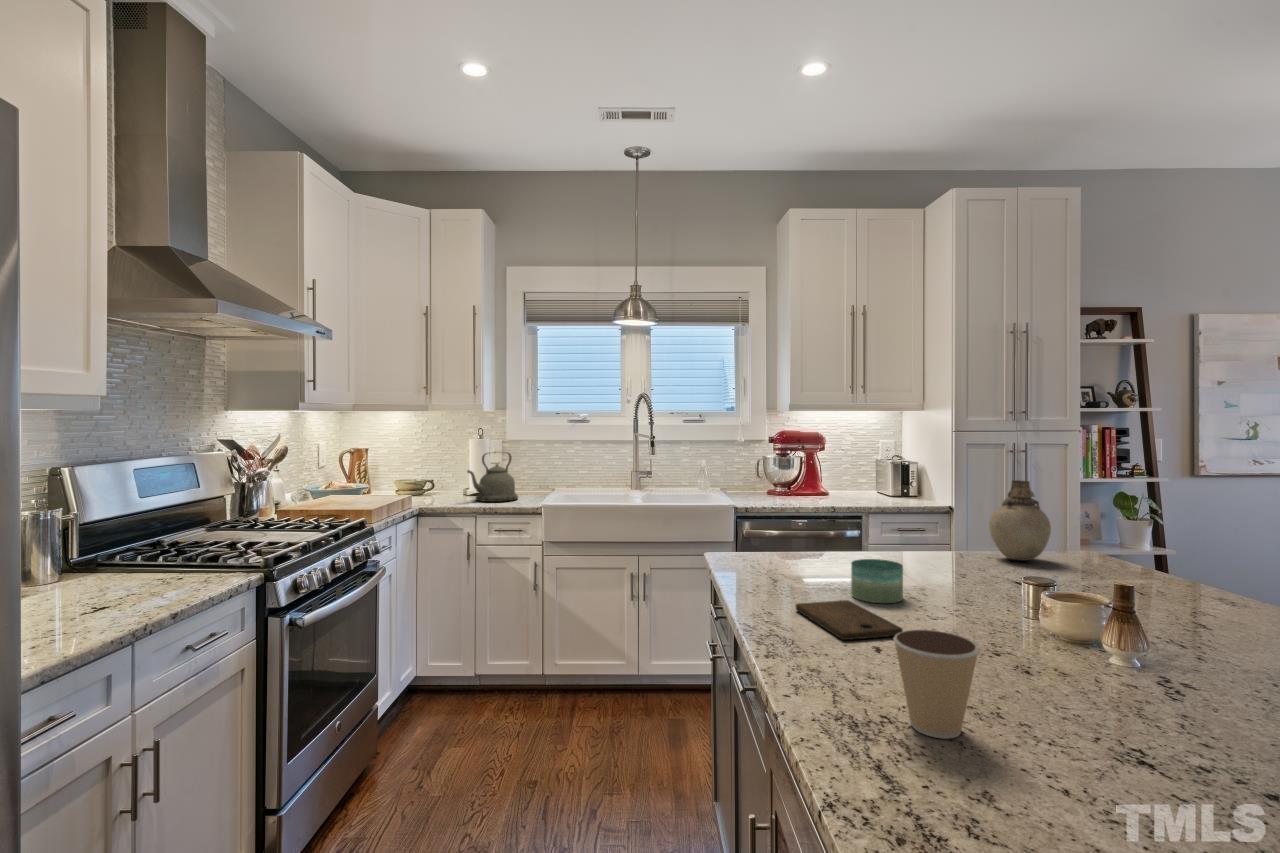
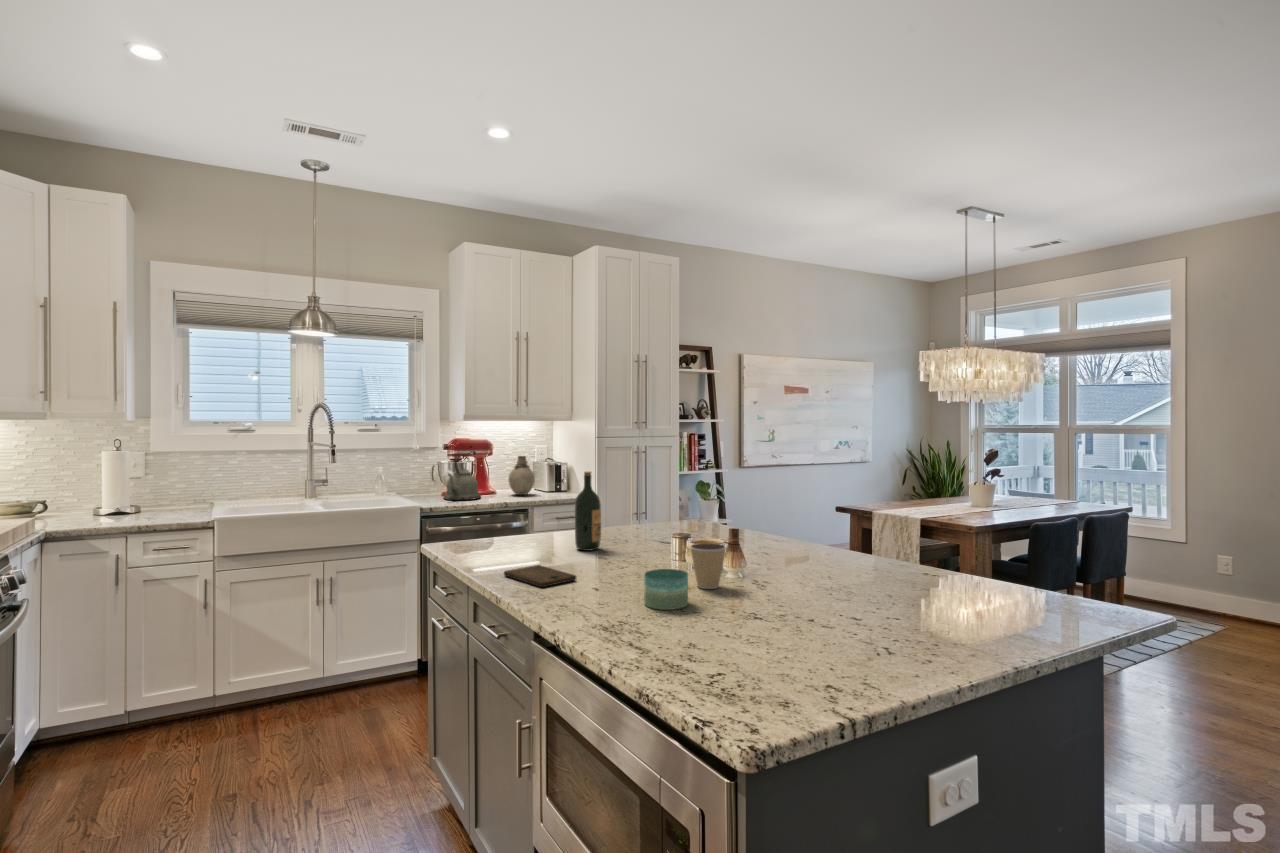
kettle: present [467,453,518,502] -> present [444,457,481,500]
wine bottle: none [911,470,953,585] -> present [575,472,601,551]
vase: present [989,480,1051,560] -> present [508,456,535,495]
candle: present [851,559,903,603] -> present [644,569,688,610]
coffee cup: present [894,630,979,739] -> present [690,543,726,589]

